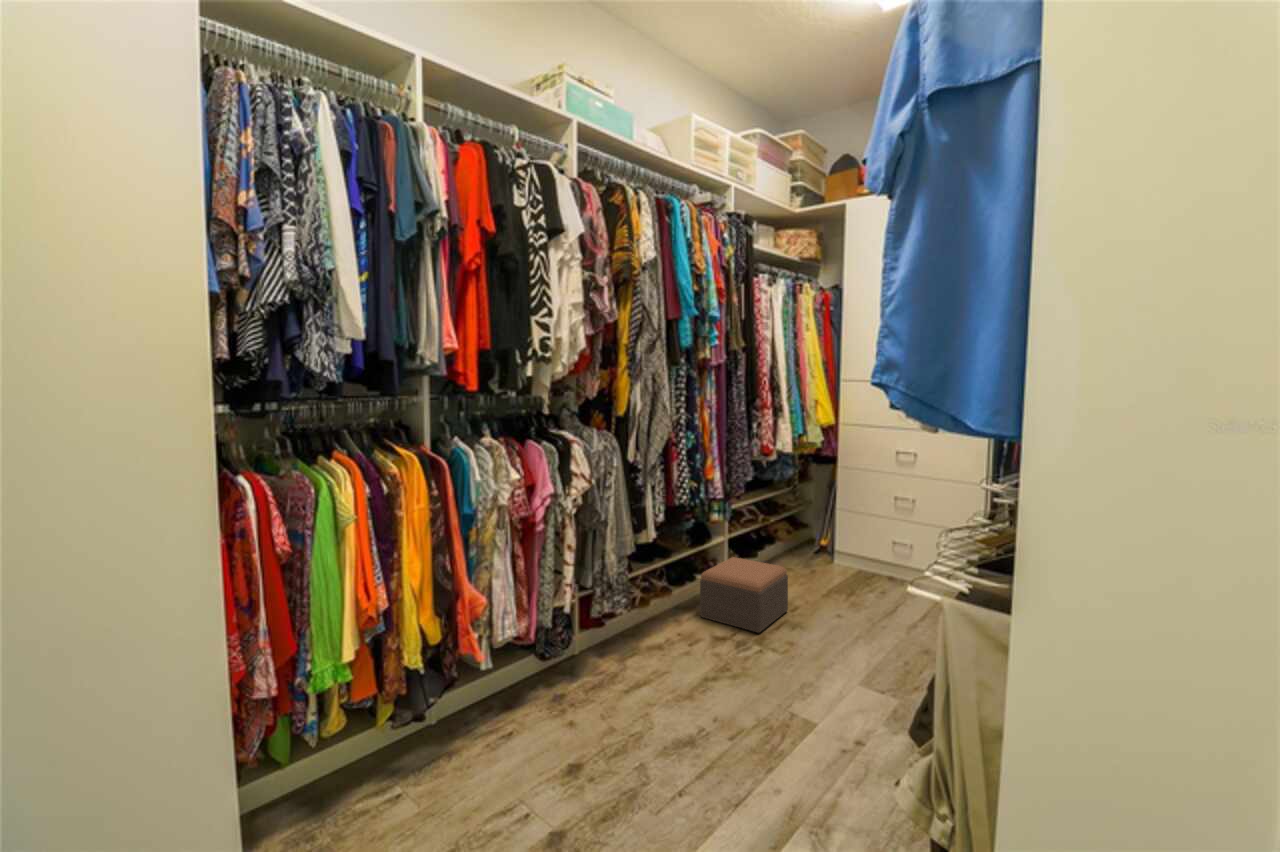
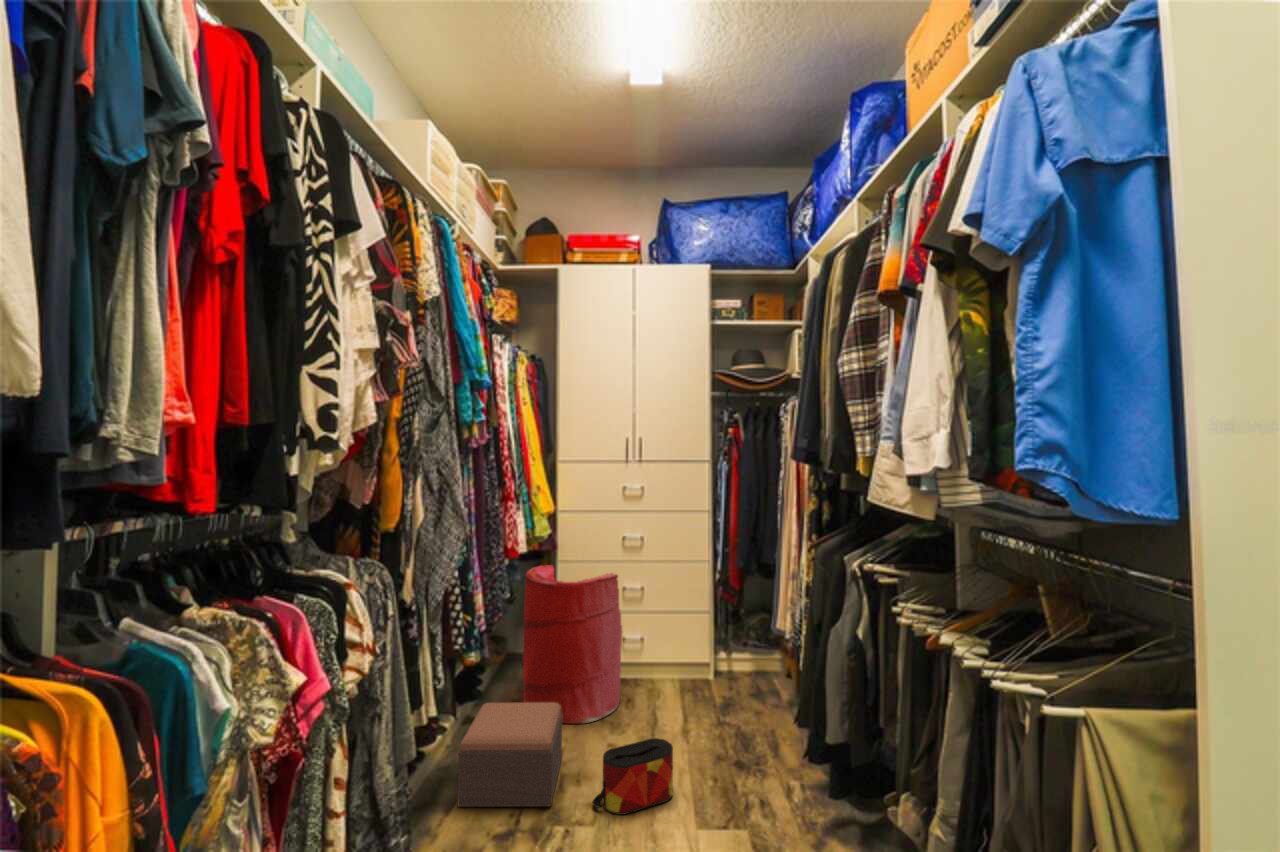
laundry hamper: none [783,466,873,596] -> present [523,565,623,724]
bag: none [790,605,867,656] -> present [593,738,673,815]

